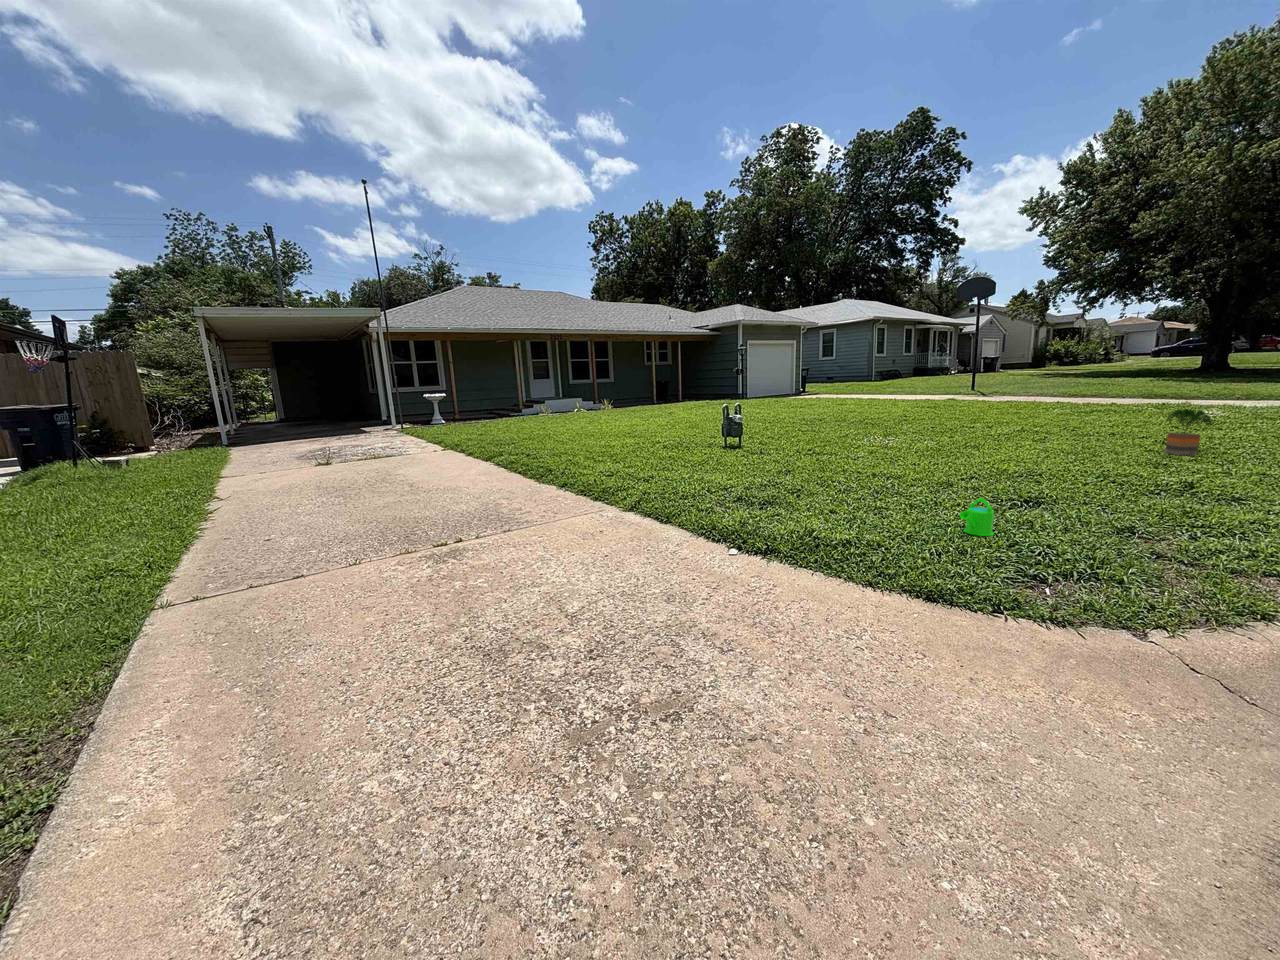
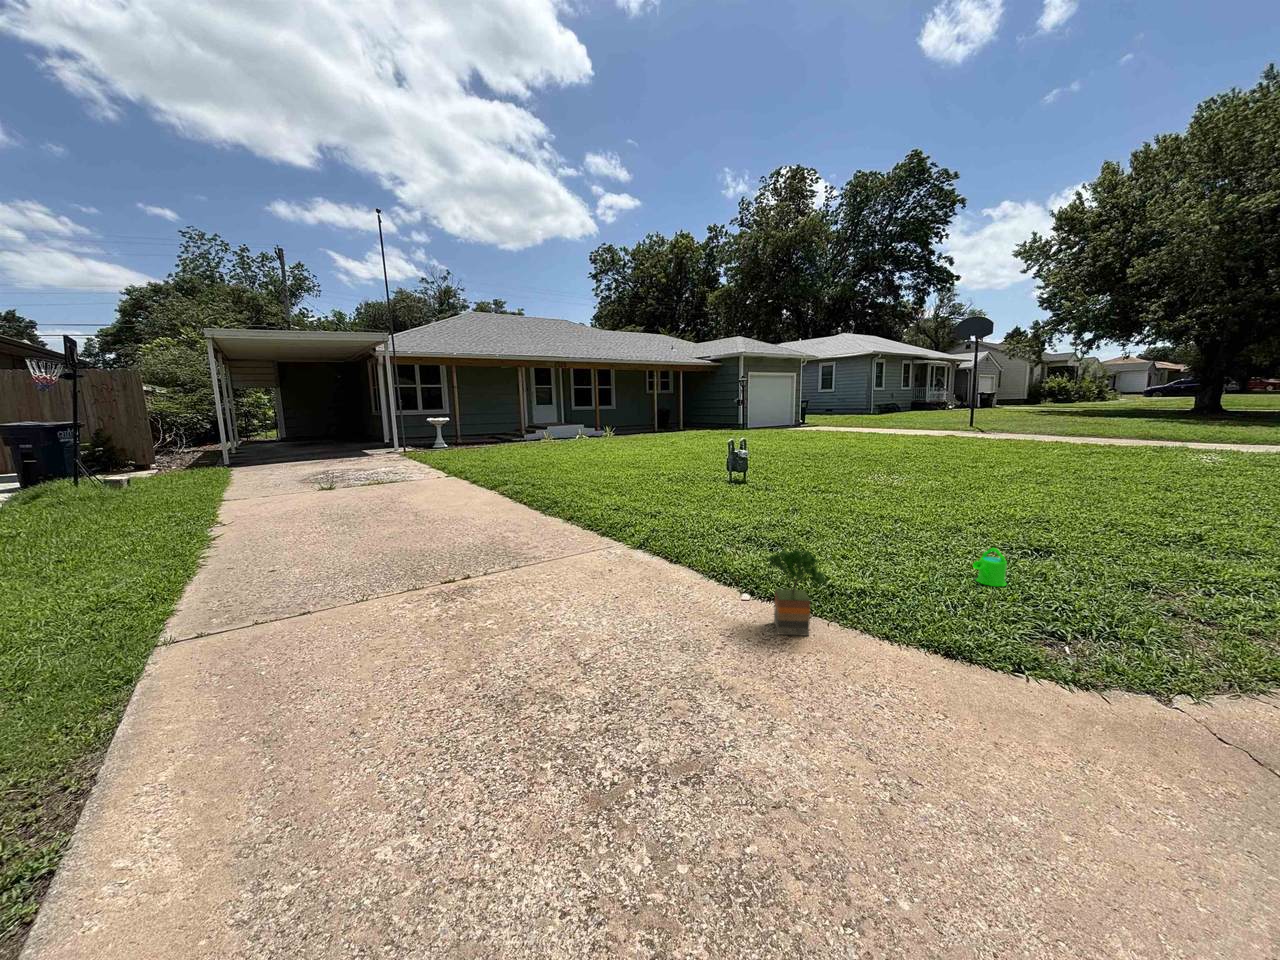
potted tree: present [1165,409,1213,455] -> present [768,550,824,636]

